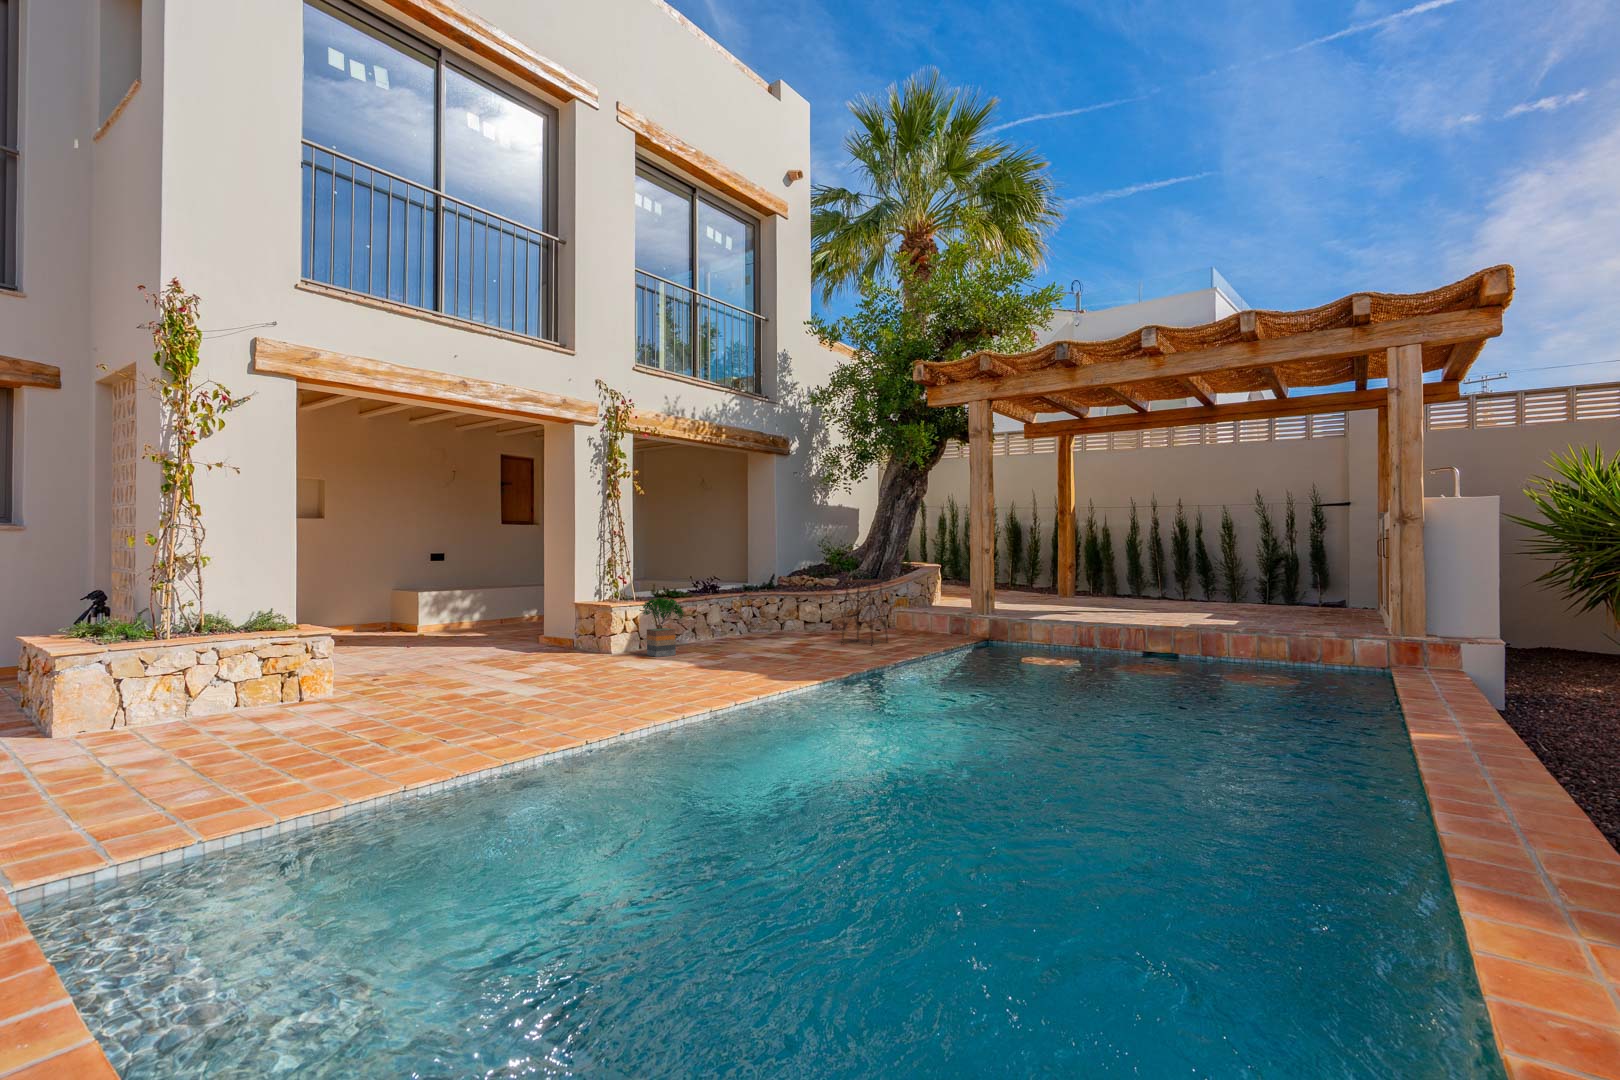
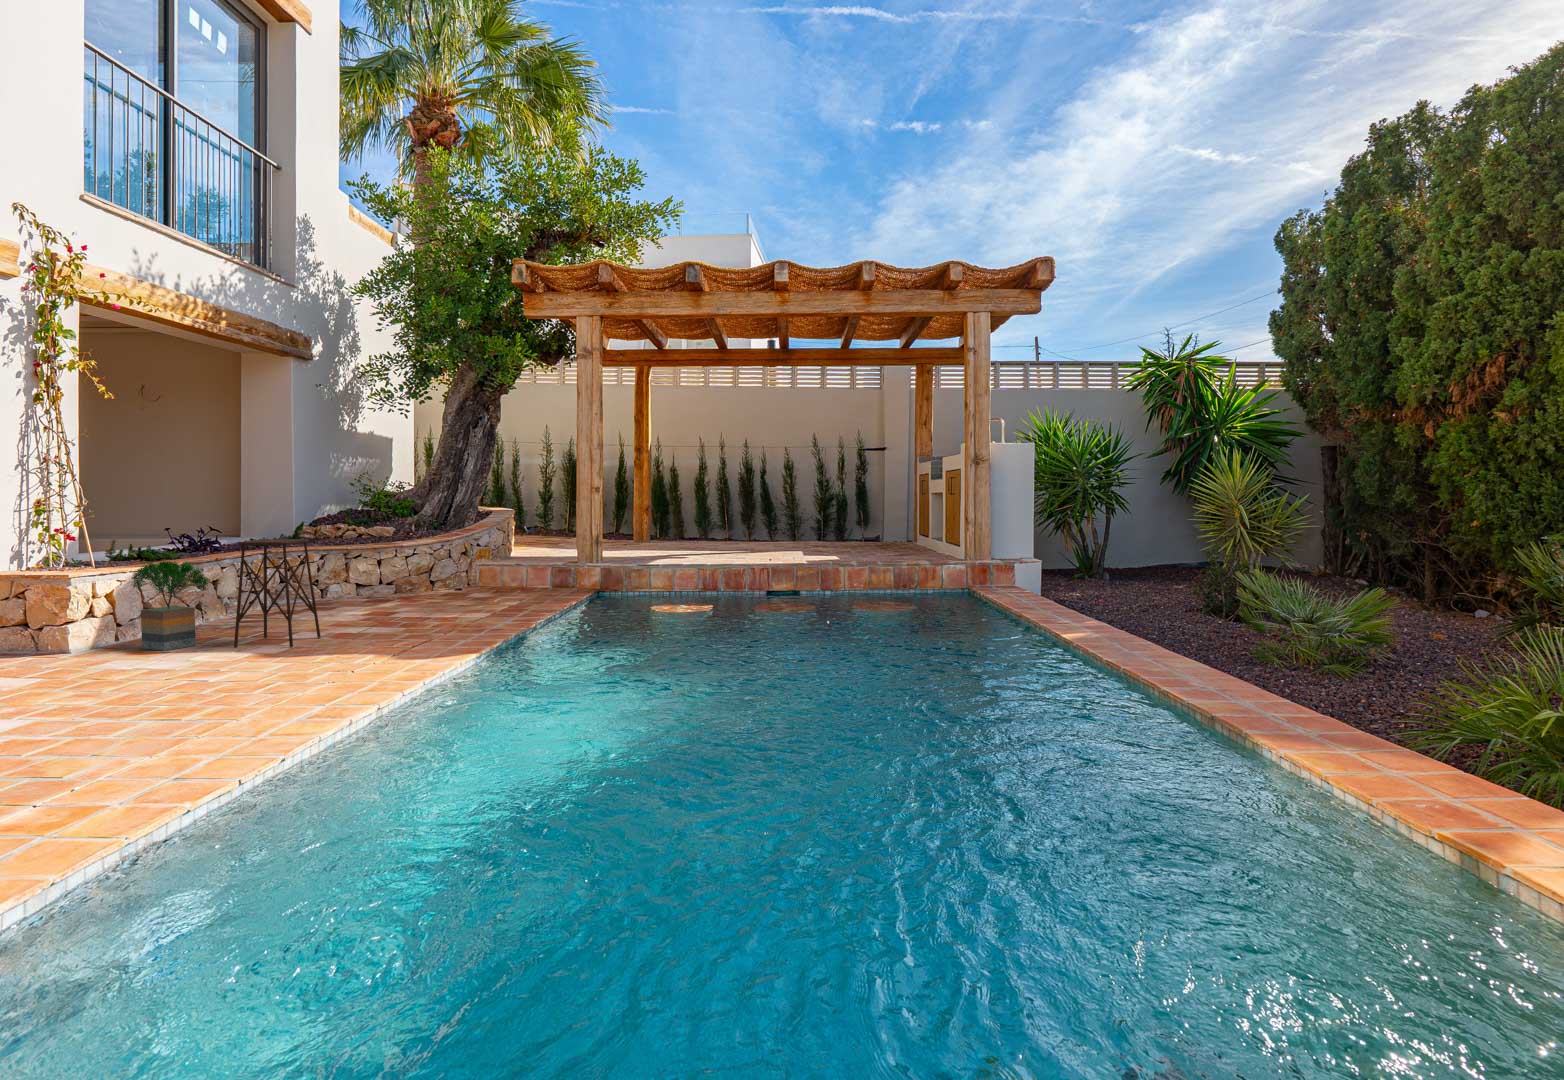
side table: present [842,580,888,645] -> present [234,539,321,648]

